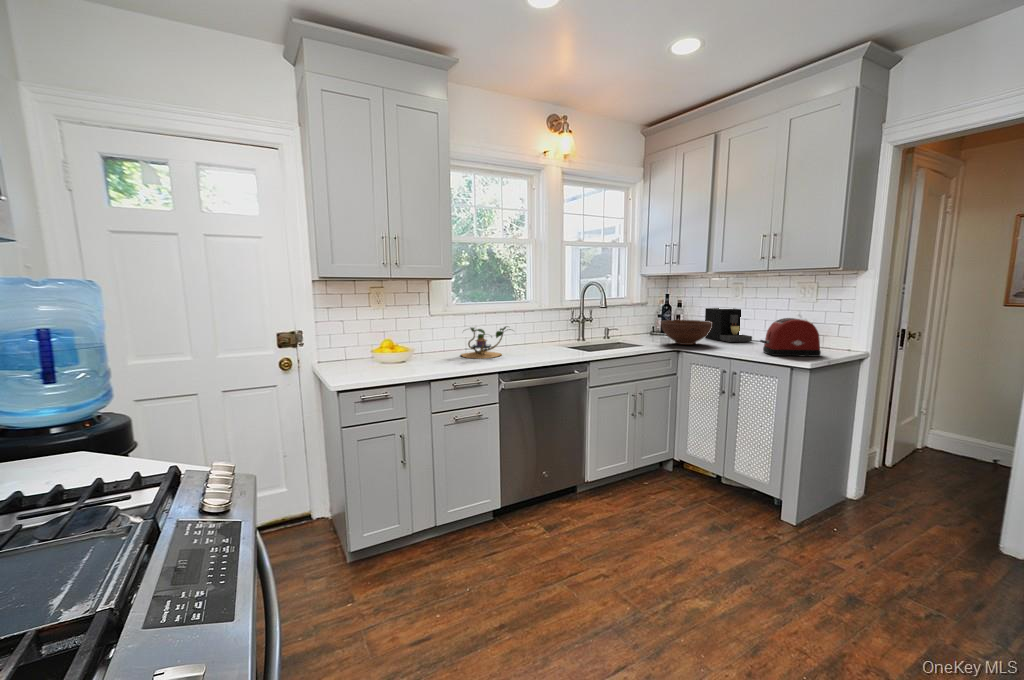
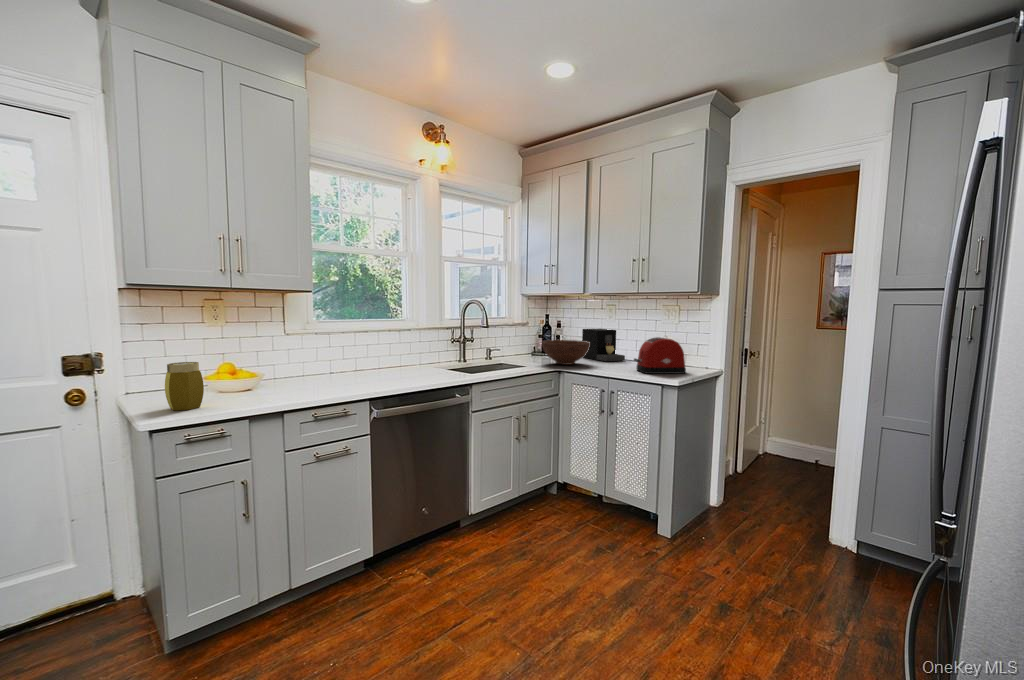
plant: present [461,326,511,358] -> none [325,347,390,384]
jar: none [346,338,373,376] -> present [165,362,204,411]

